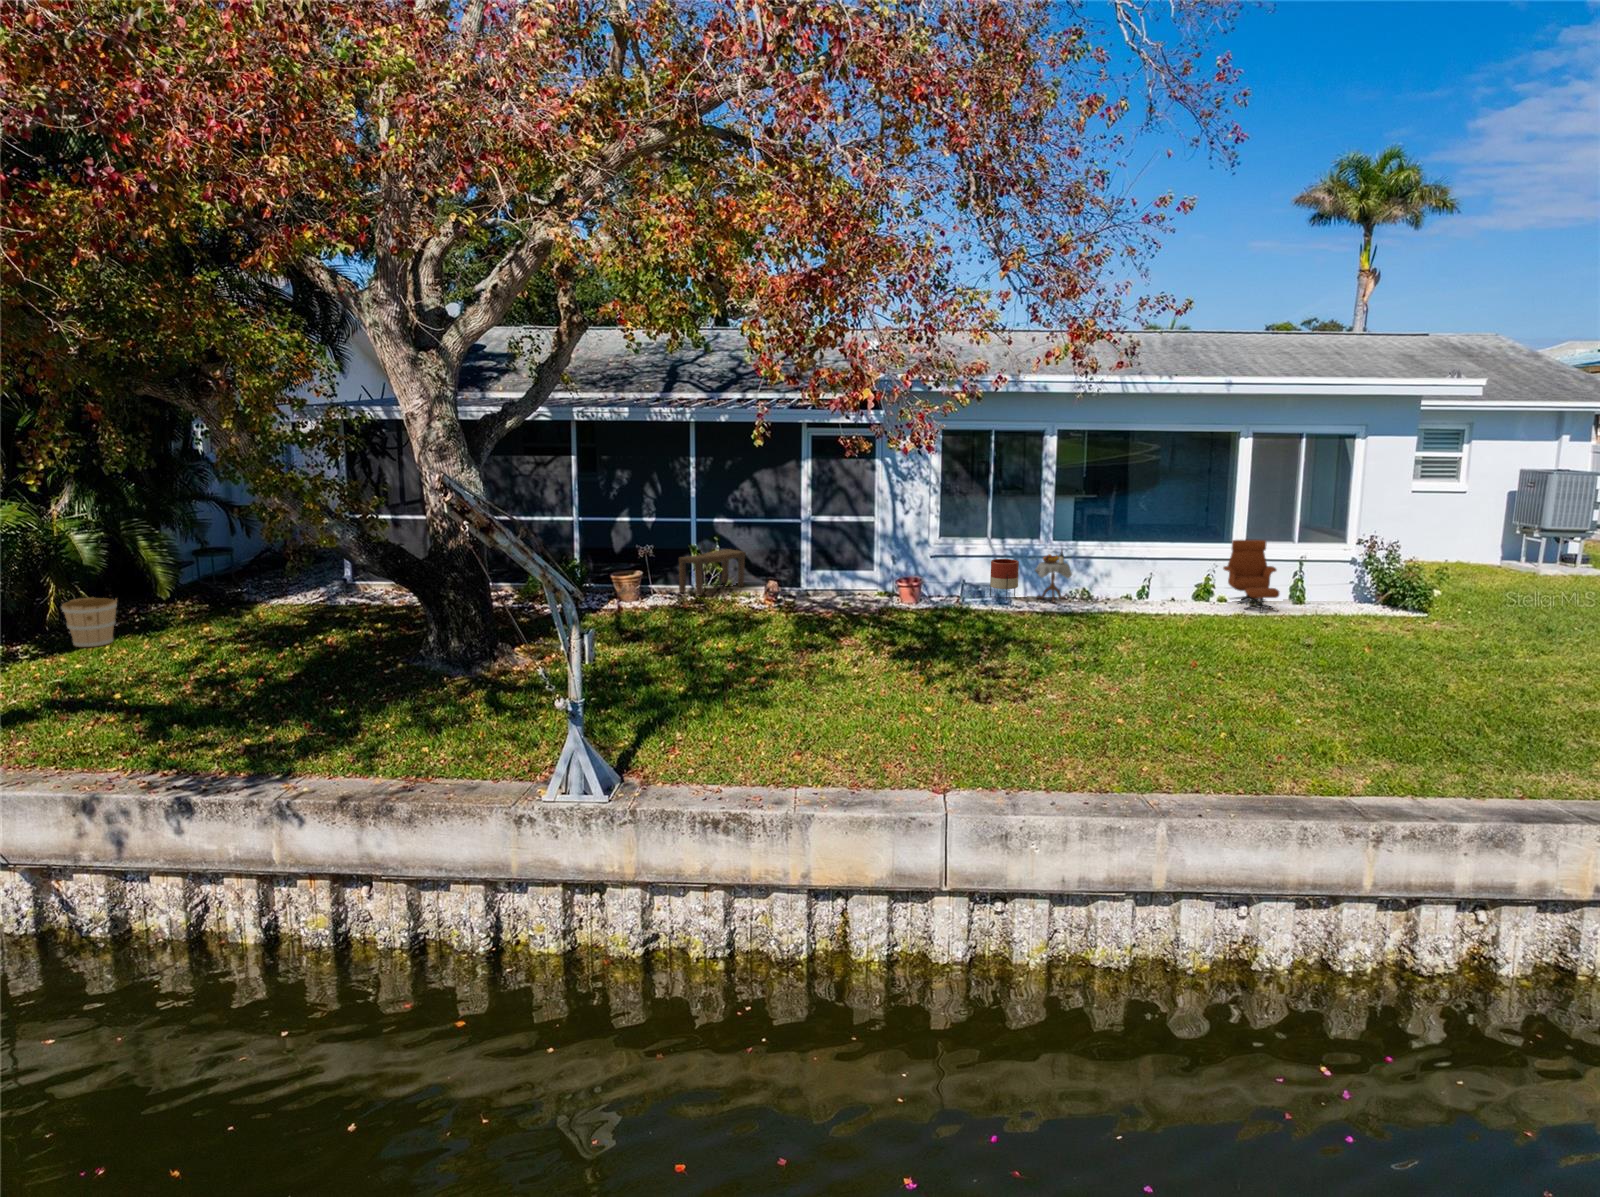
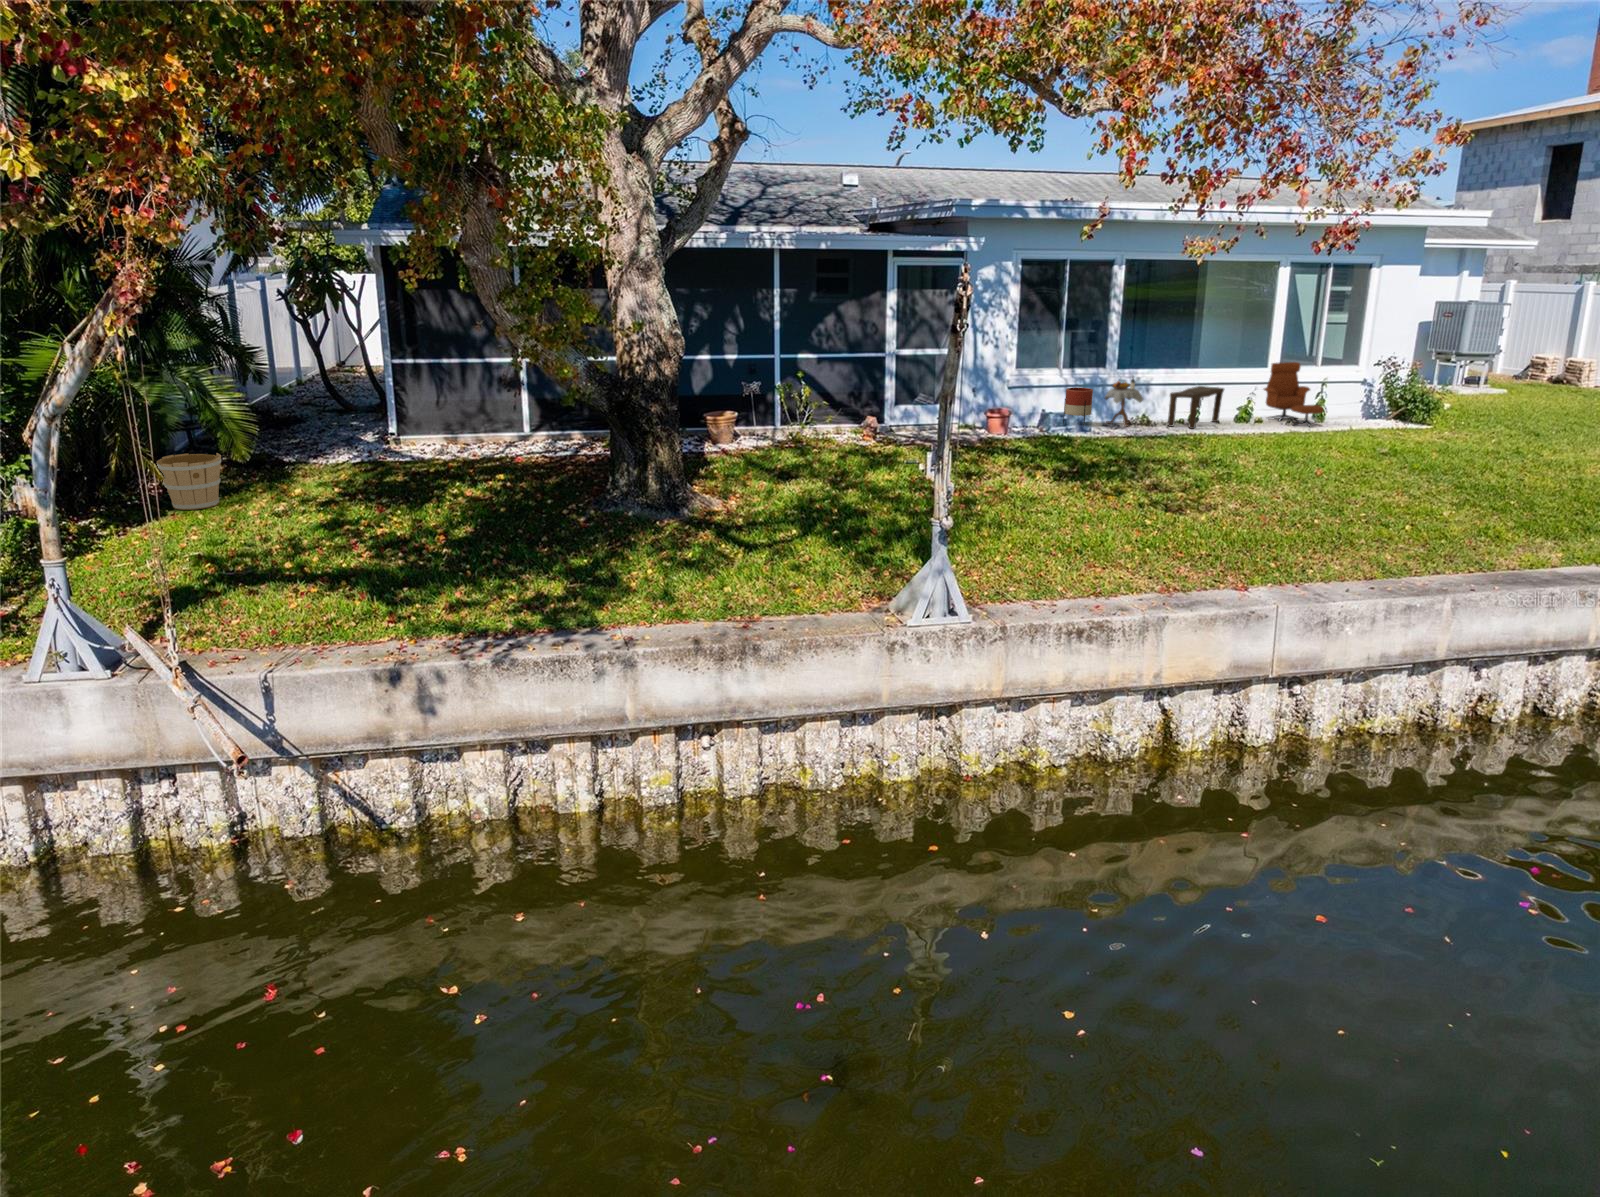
bench: present [679,549,746,596] -> present [1168,386,1224,429]

